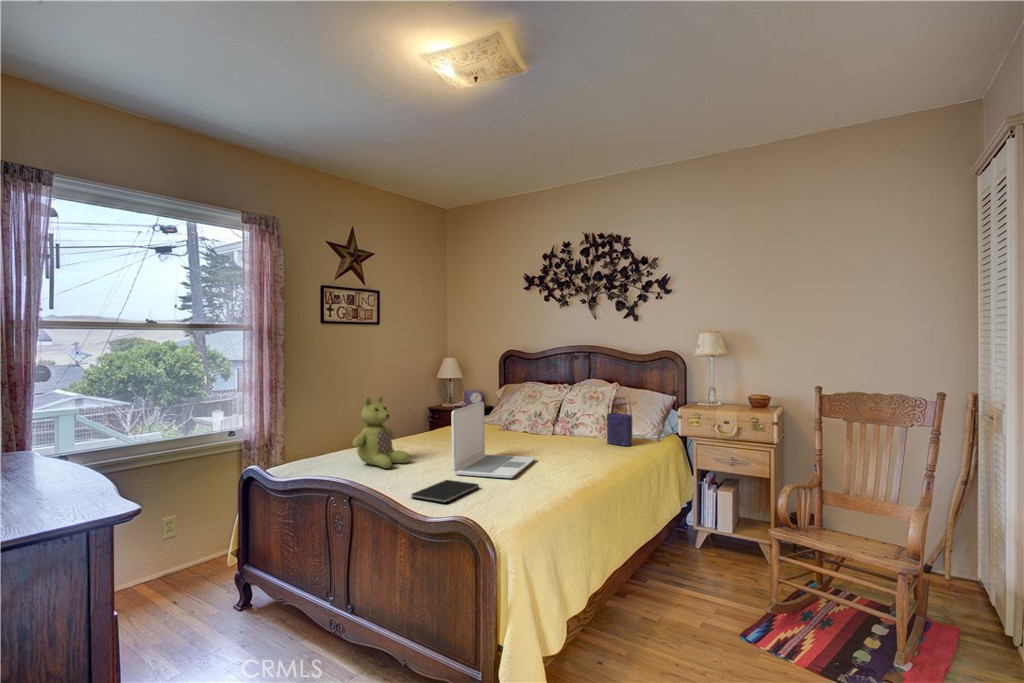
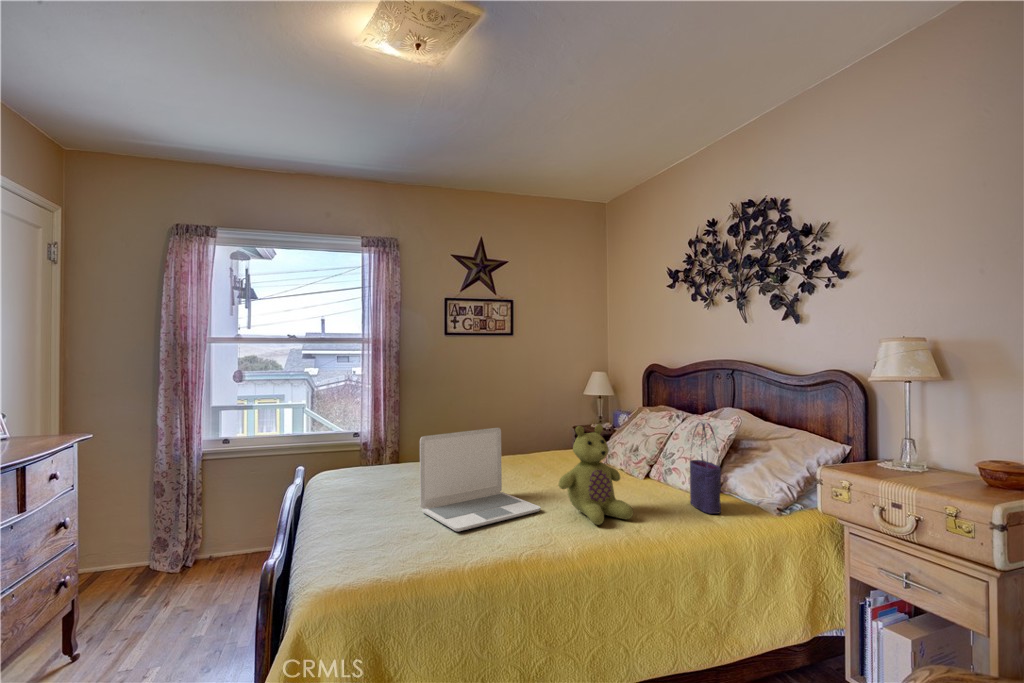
stuffed bear: present [353,396,409,468] -> present [559,424,633,525]
notebook: present [411,480,479,503] -> none [323,517,402,549]

